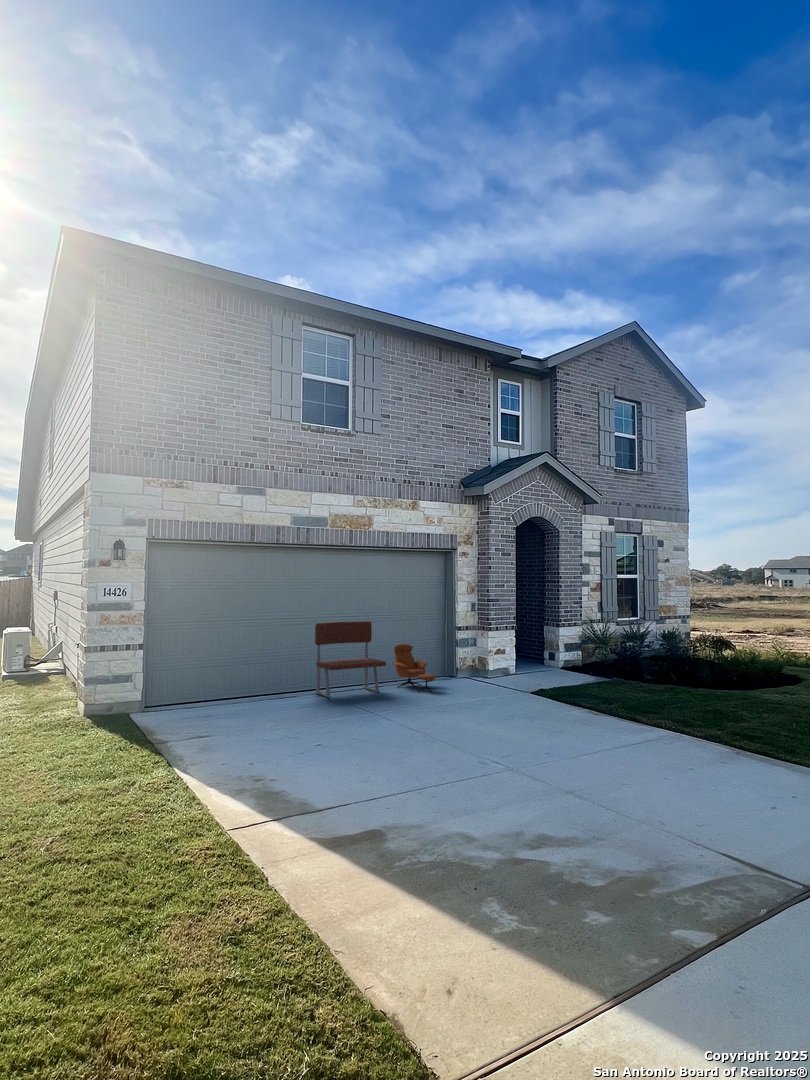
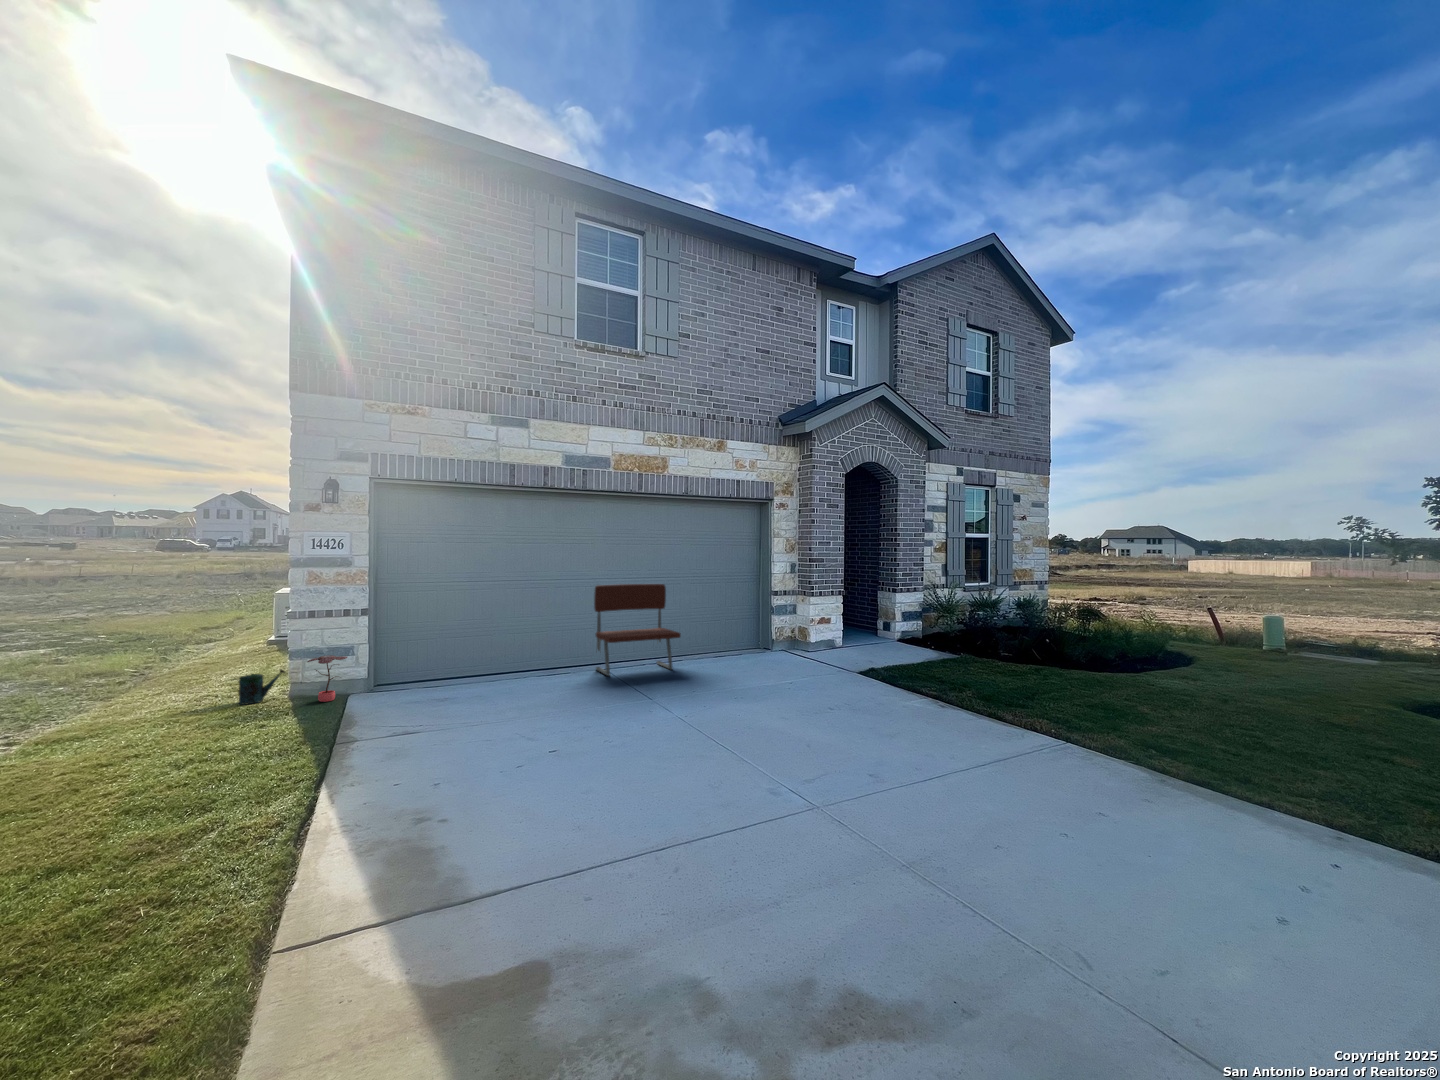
lounge chair: present [394,644,435,692] -> none [693,612,742,671]
potted plant: none [101,682,131,719] -> present [307,655,347,702]
watering can: none [40,693,81,721] -> present [238,669,285,705]

